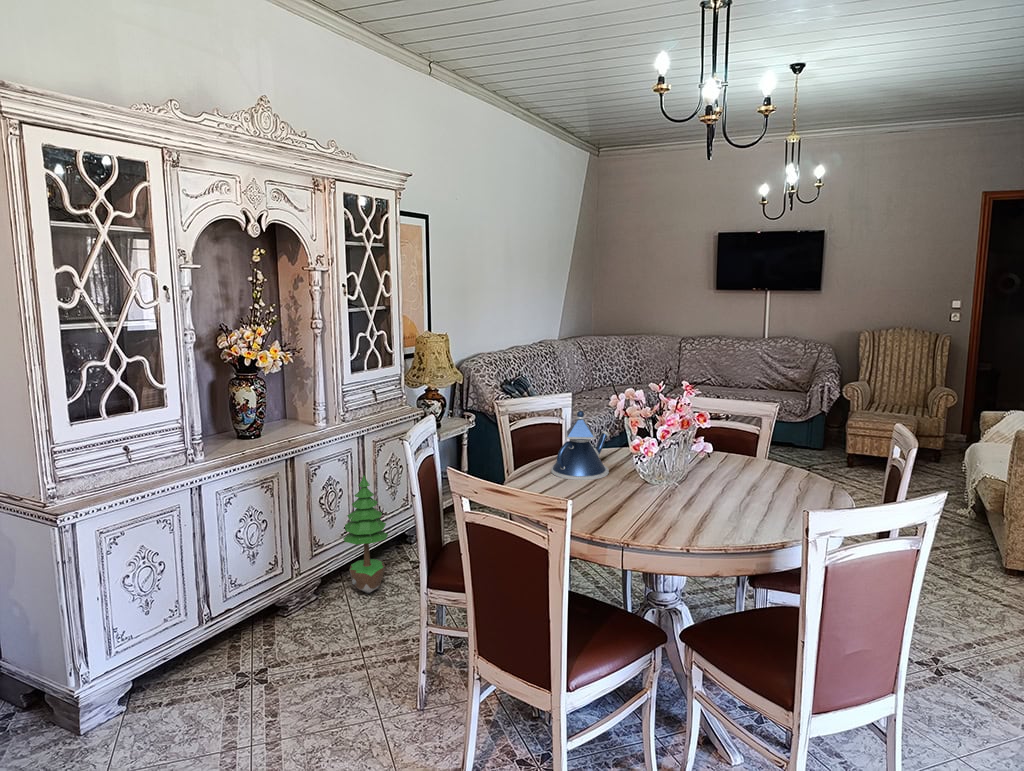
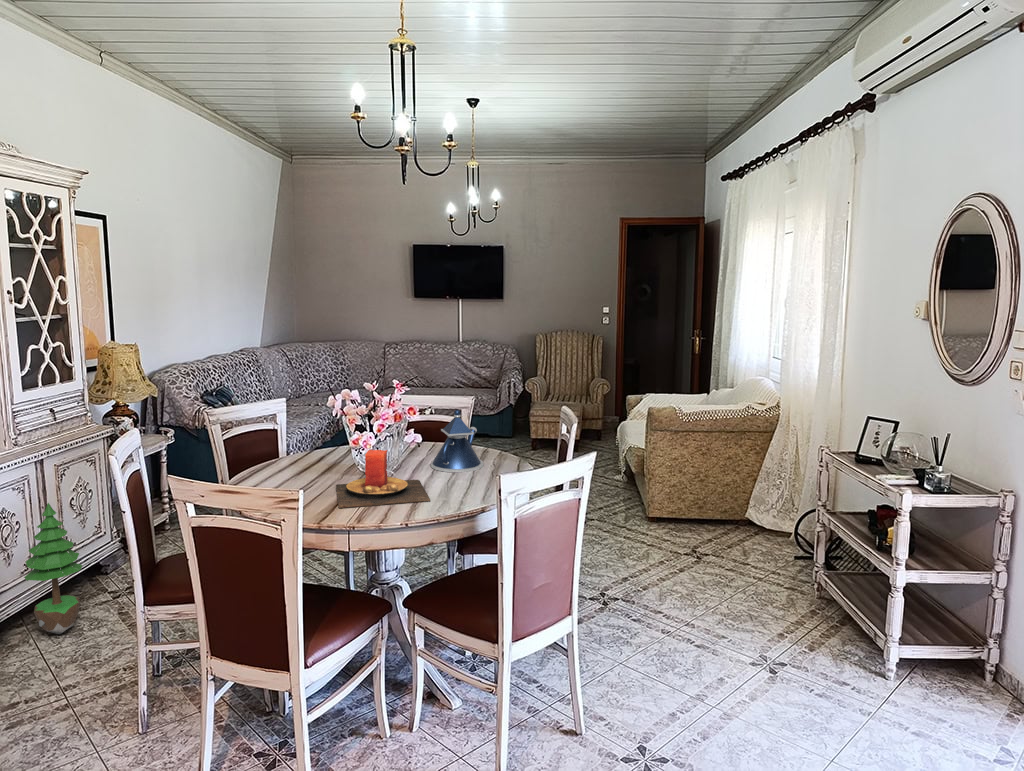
teapot: present [551,411,609,480] -> present [431,410,483,472]
candle: none [615,456,720,524] -> present [336,450,430,508]

